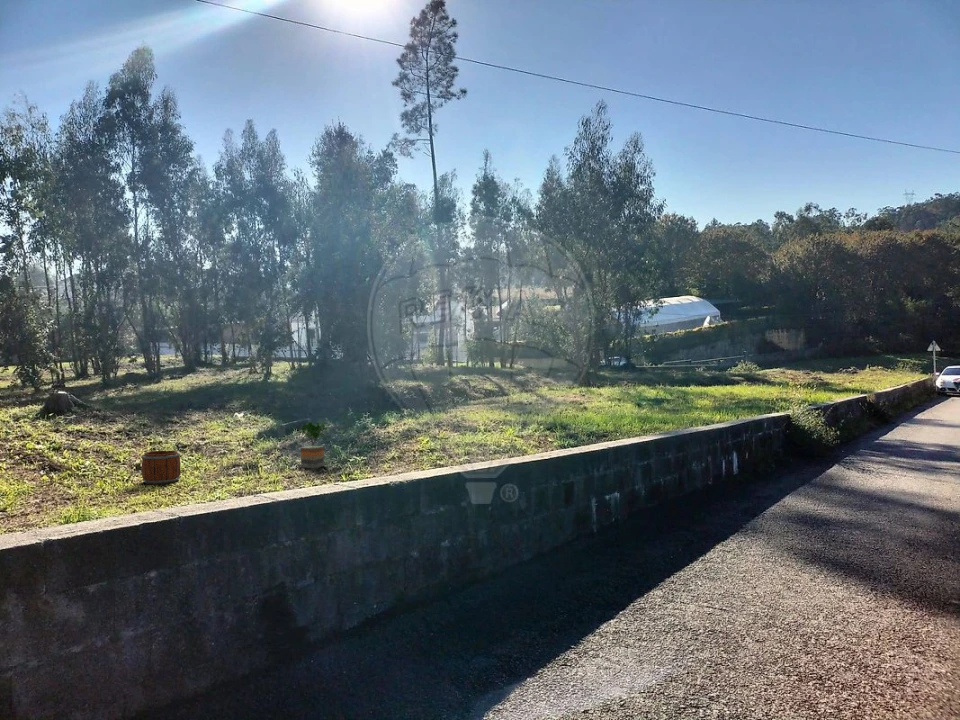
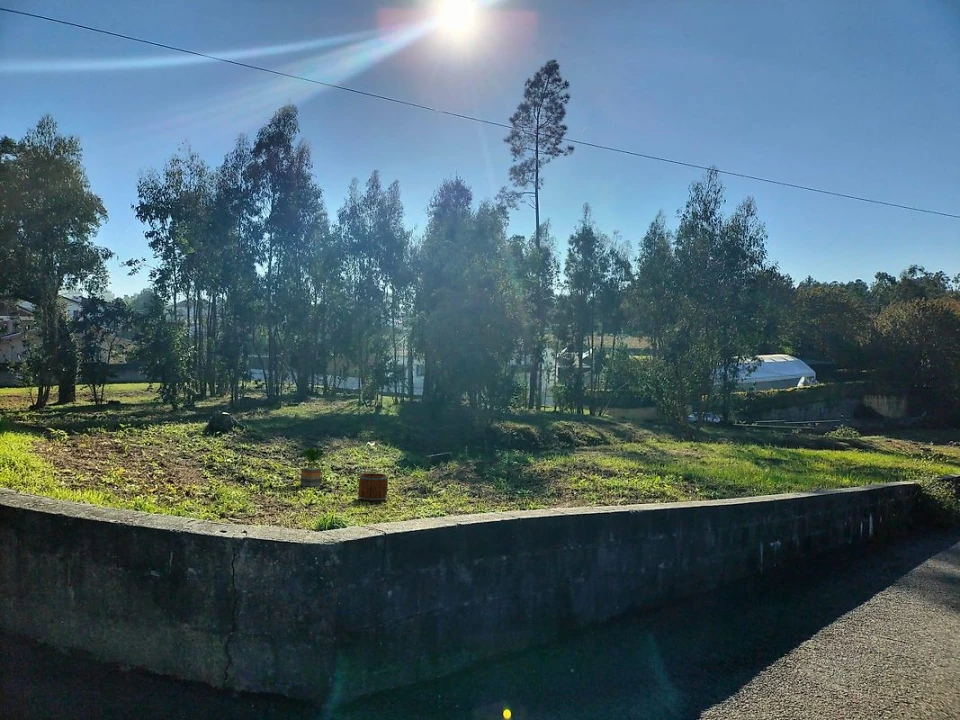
potted tree: present [301,422,328,468] -> present [300,448,326,487]

